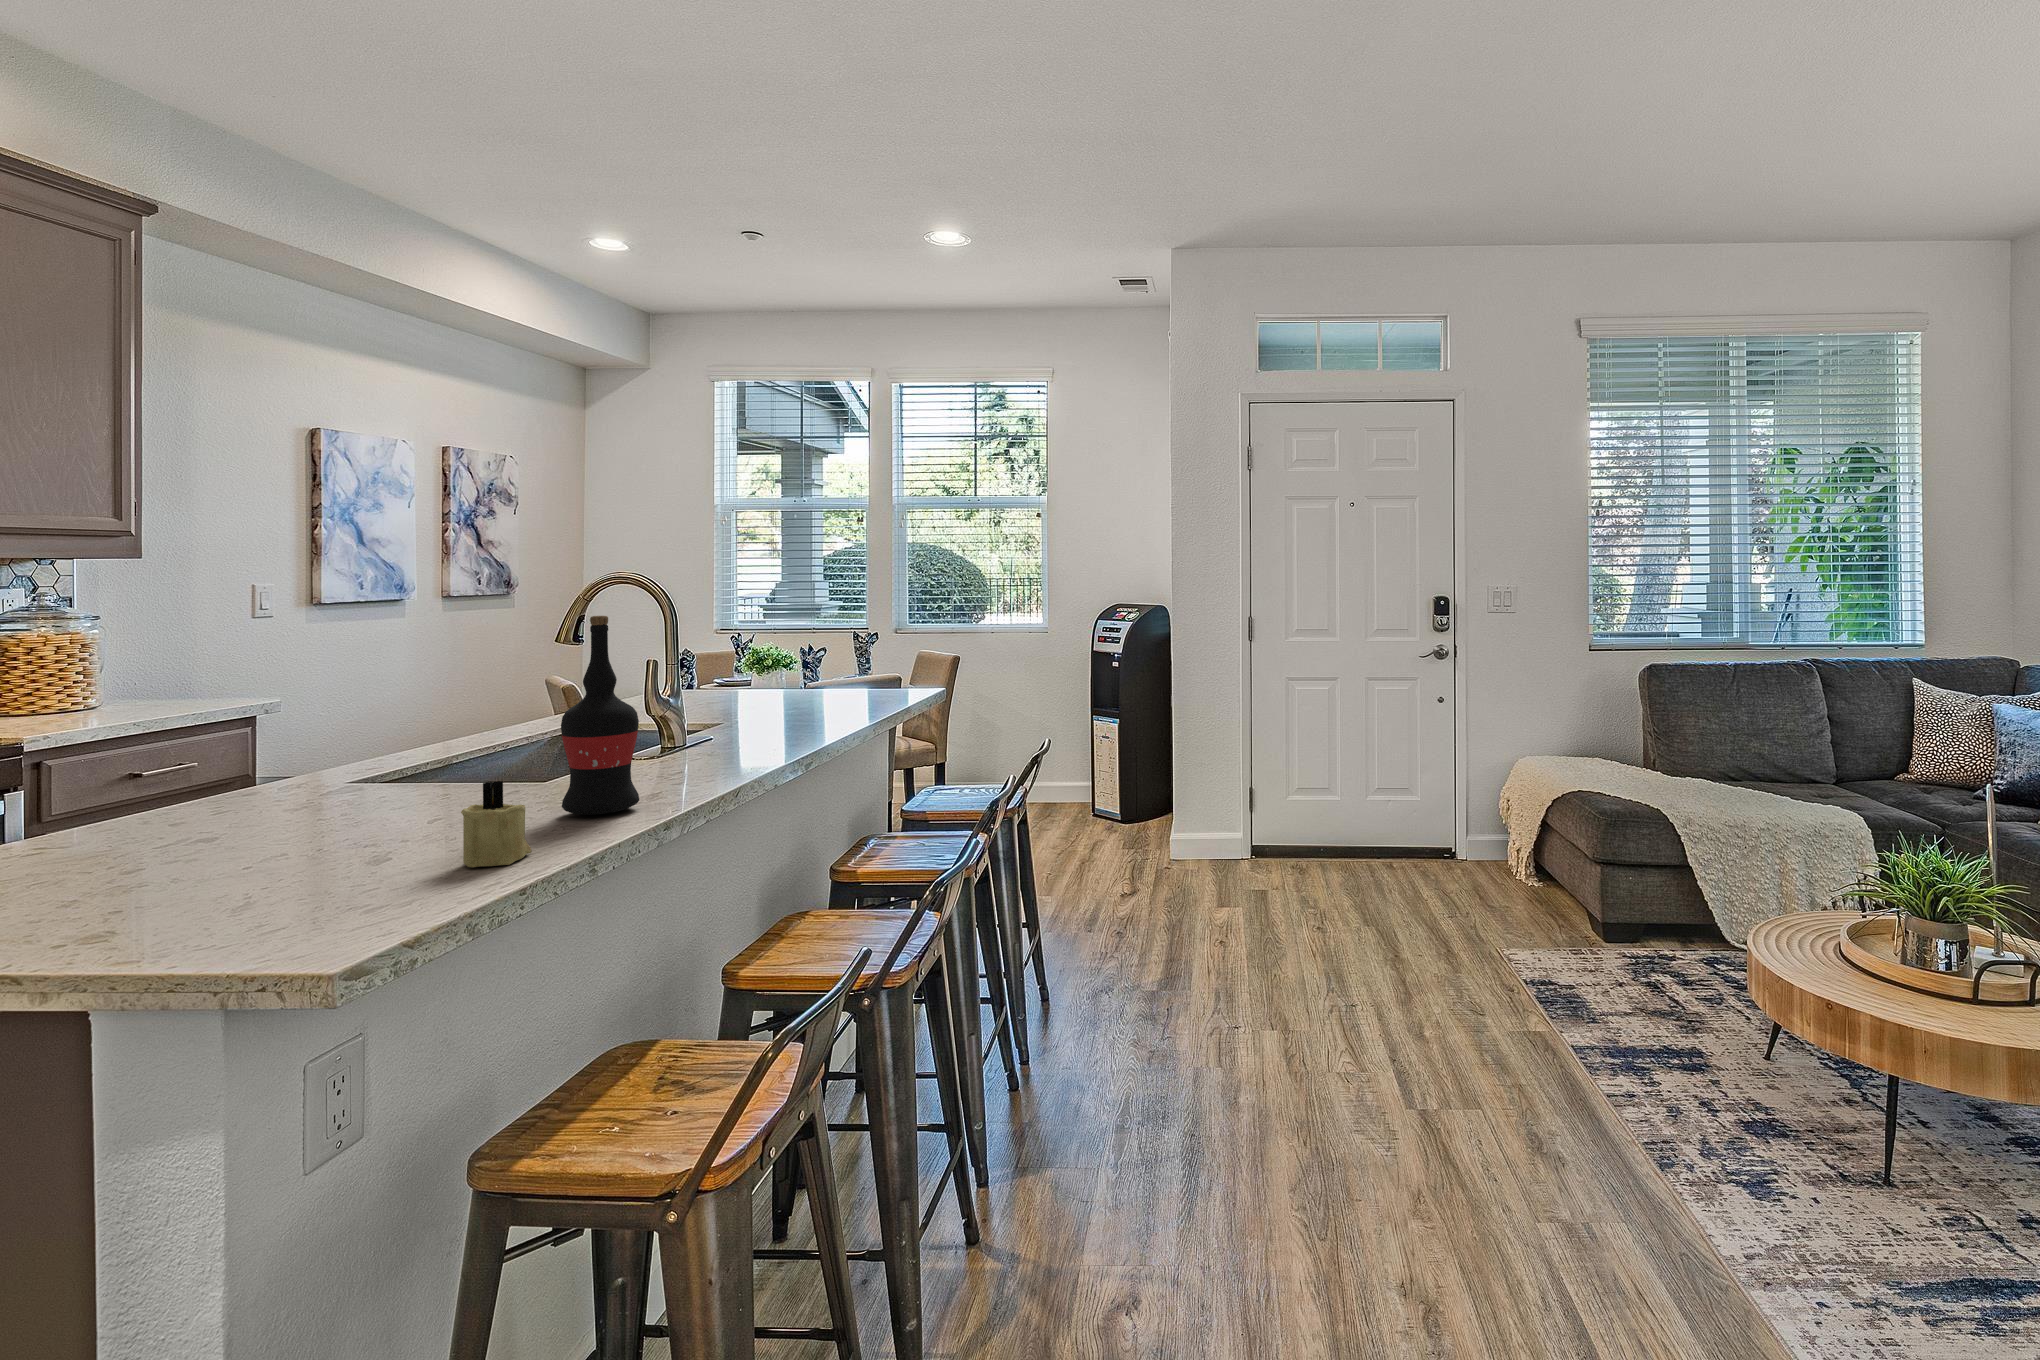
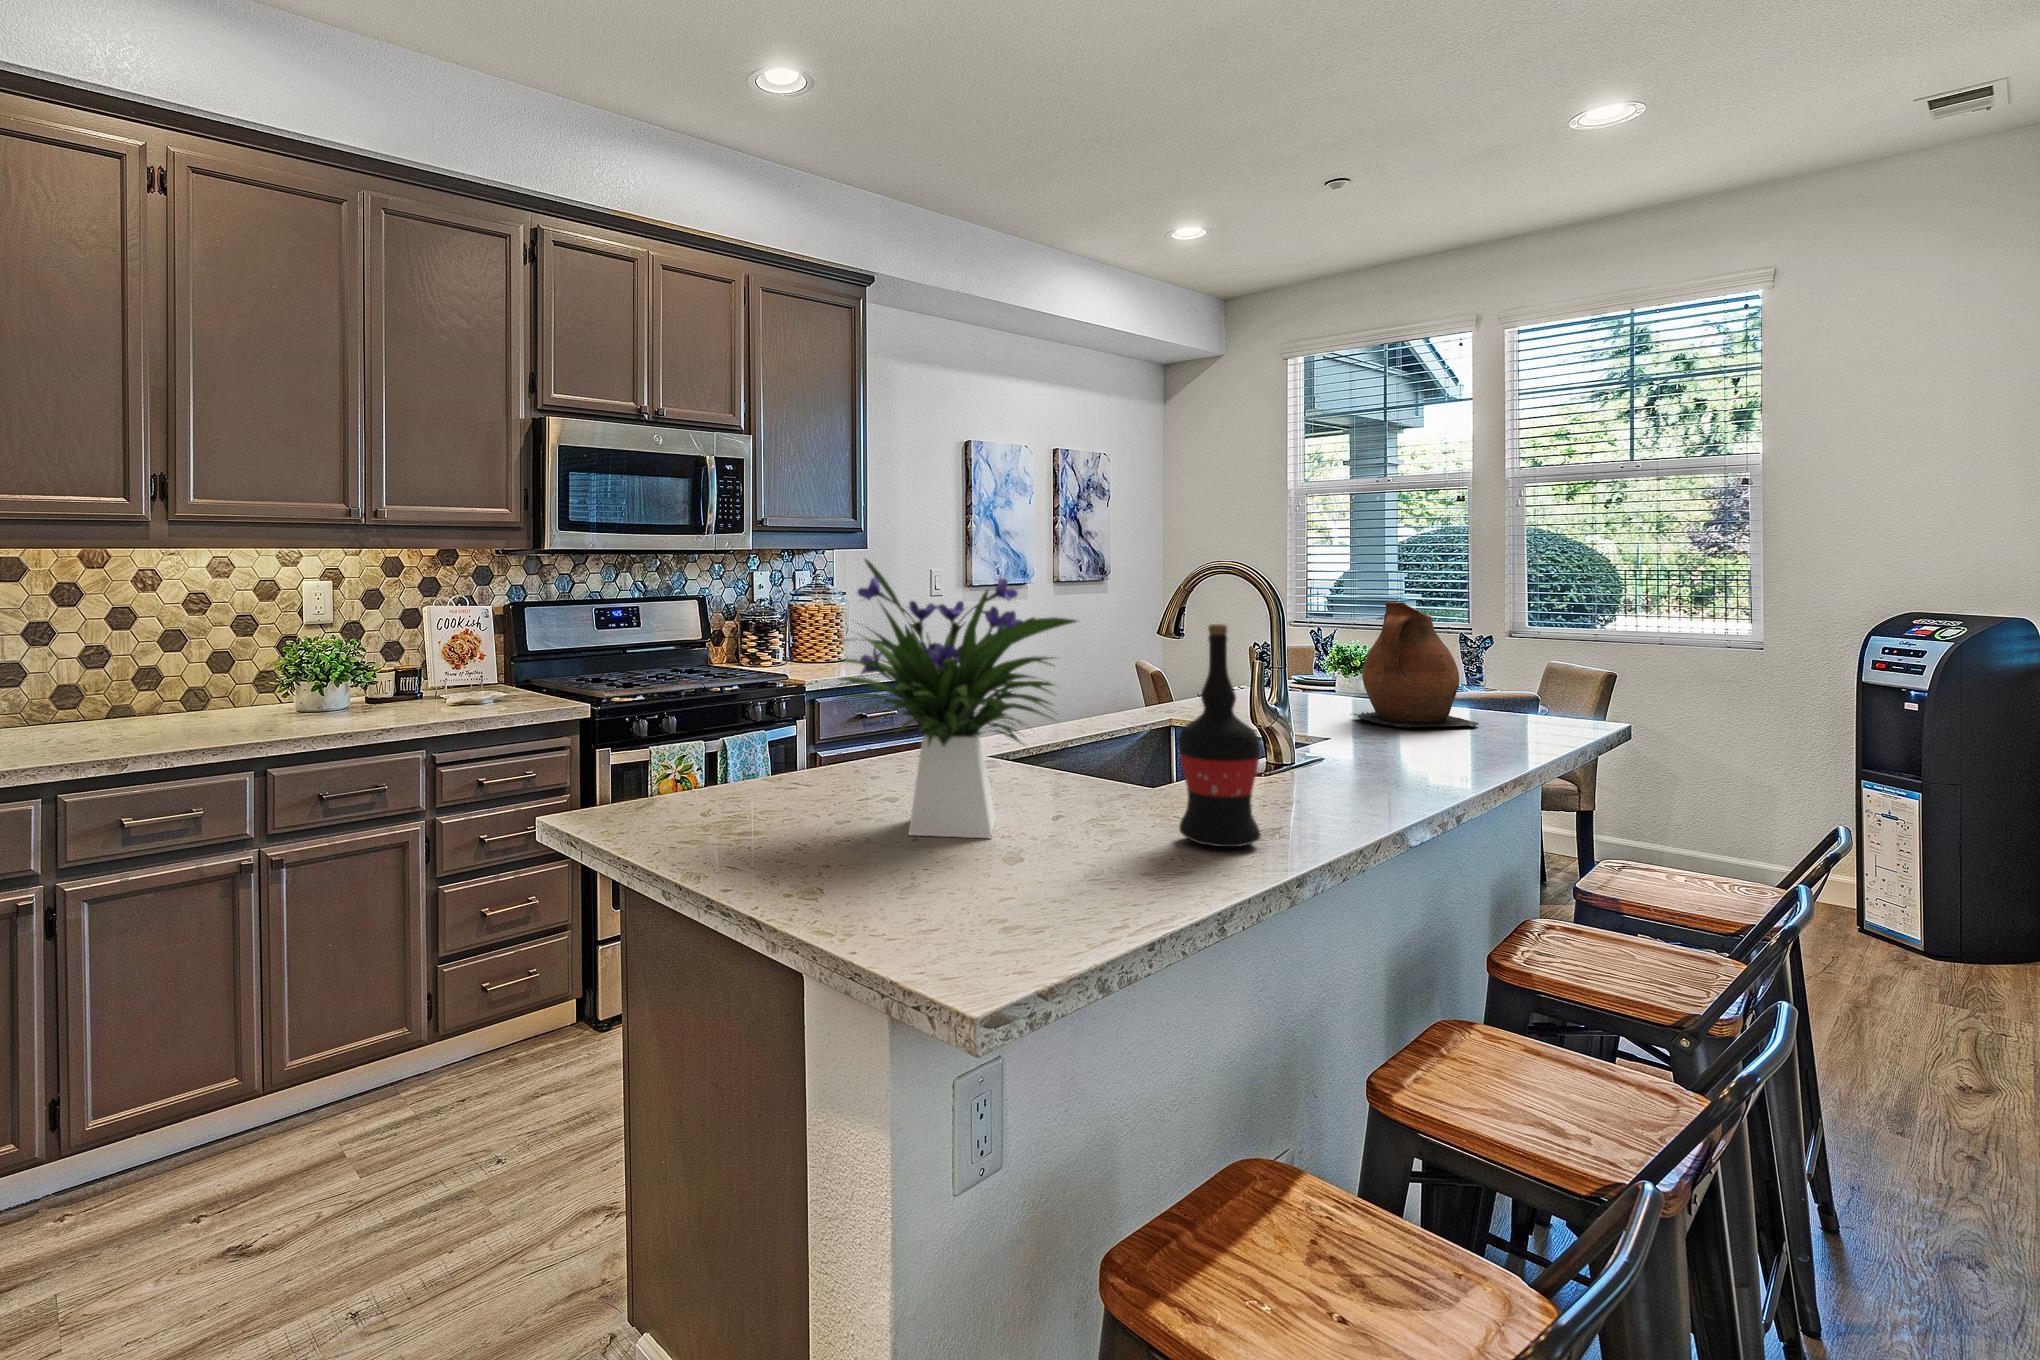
flower arrangement: none [114,556,457,859] -> present [835,559,1077,838]
ceramic pitcher: none [749,602,854,711] -> present [1350,602,1479,727]
candle: present [461,781,531,867] -> none [1089,806,1156,903]

